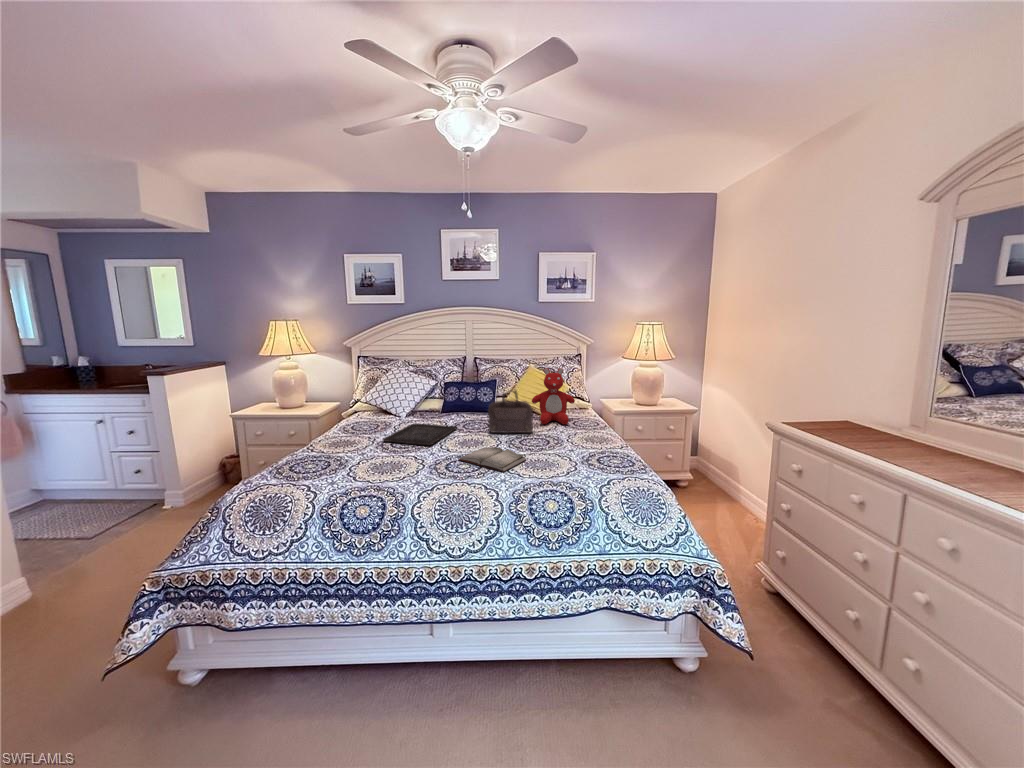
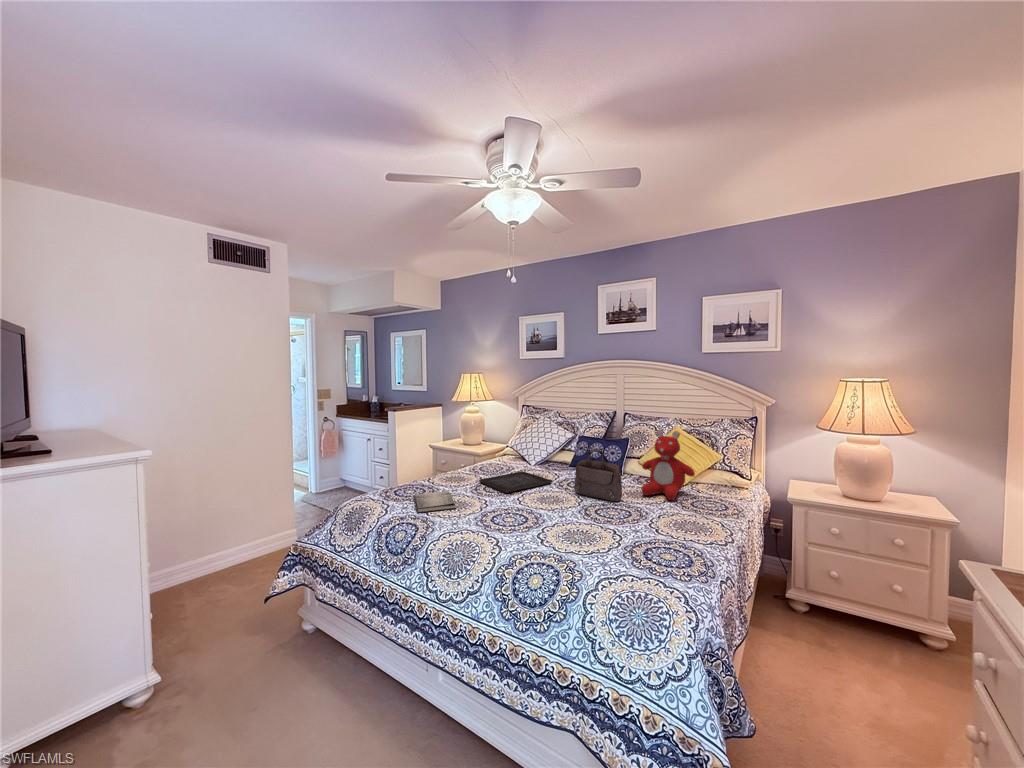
hardback book: present [459,447,526,472] -> present [414,491,456,513]

